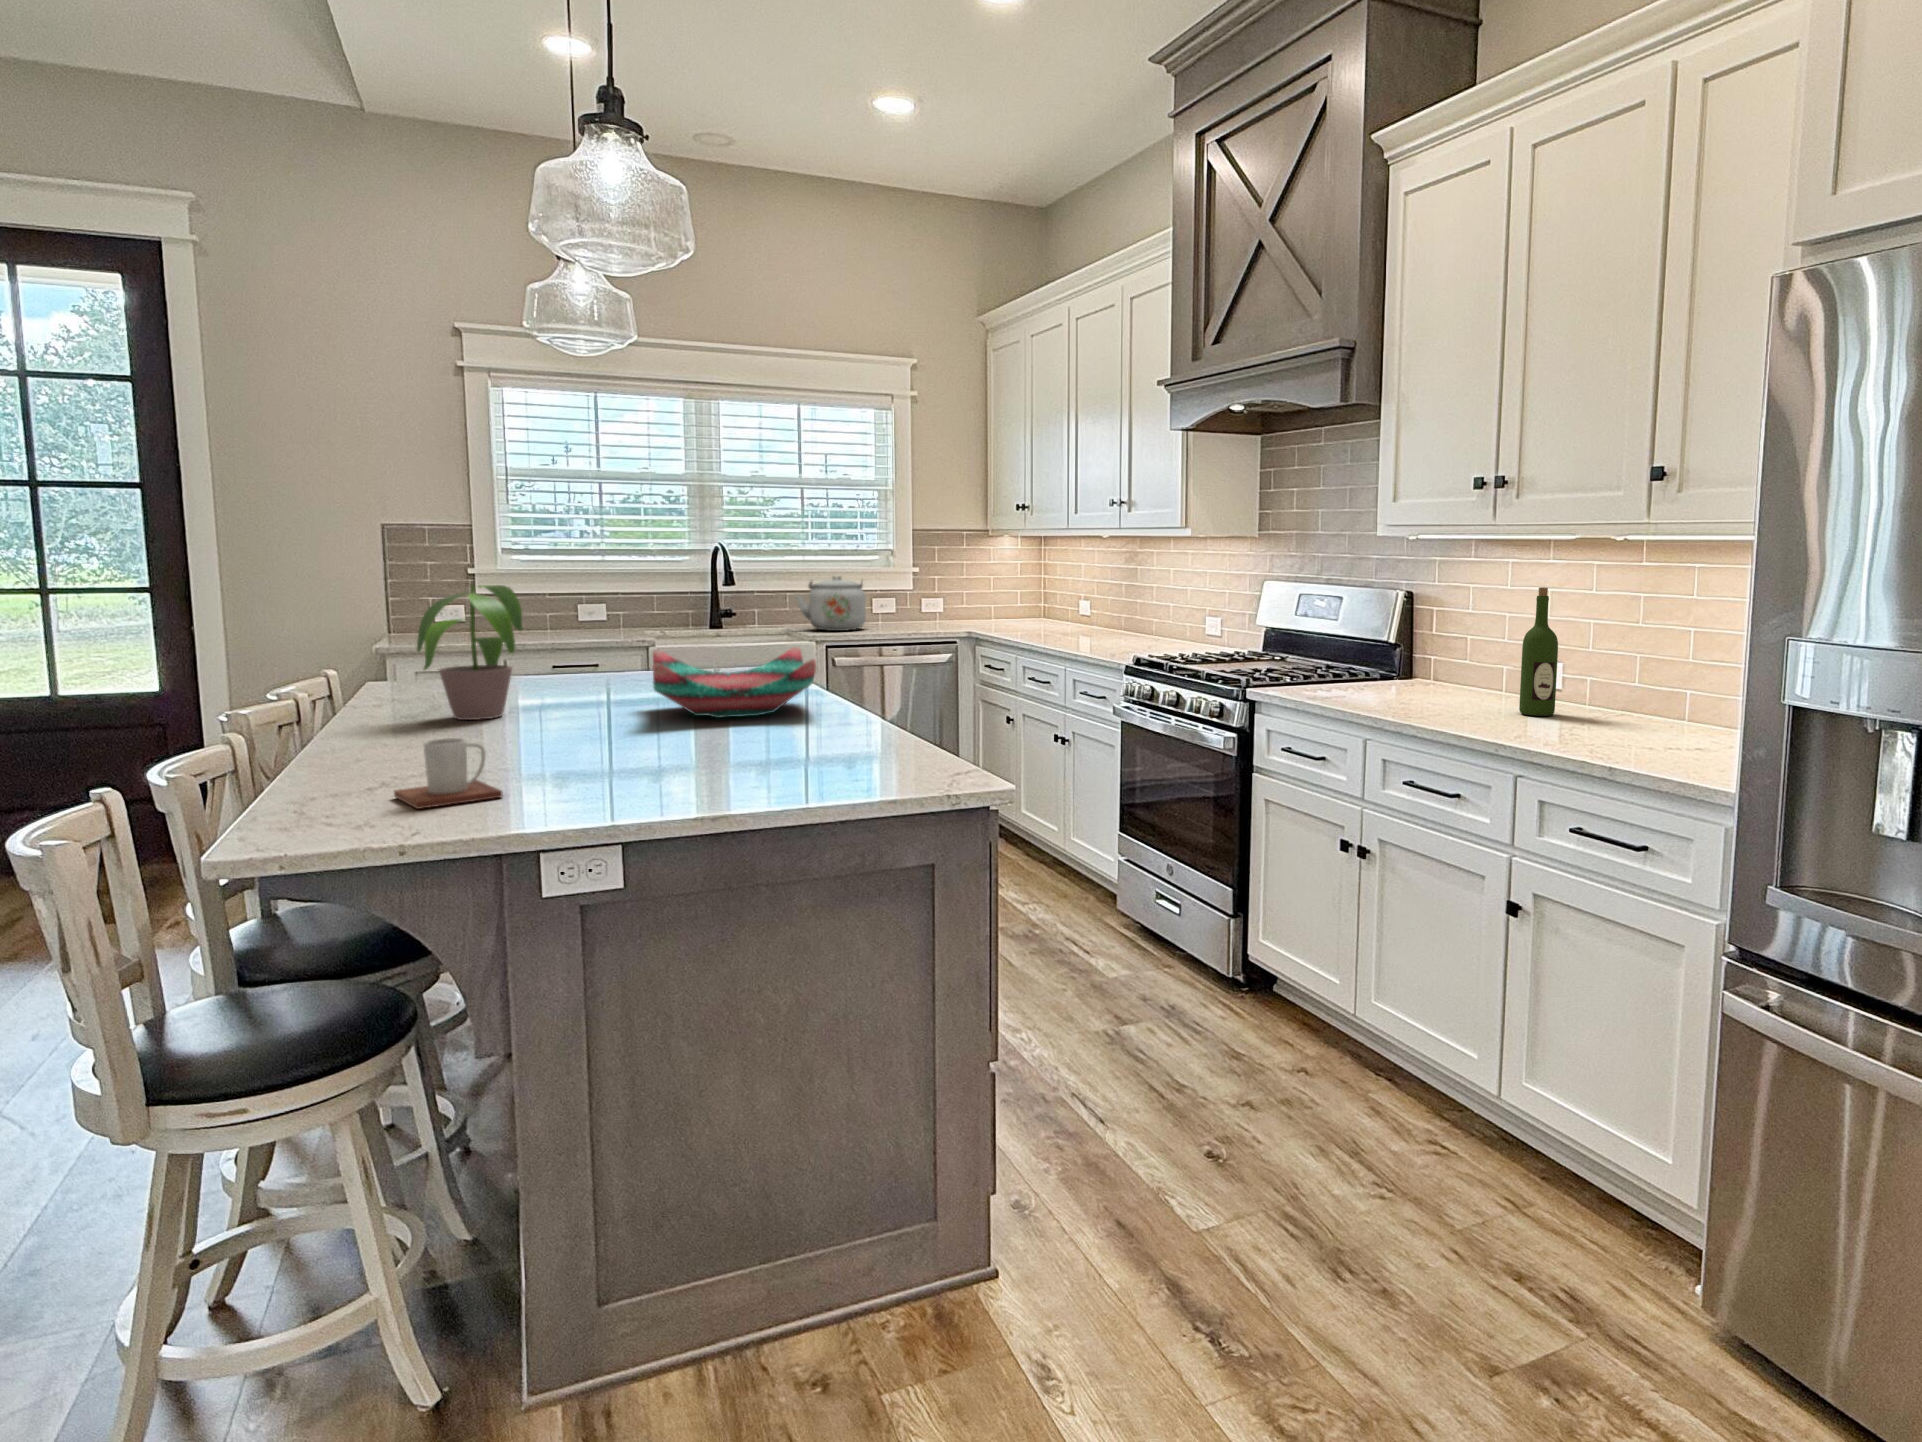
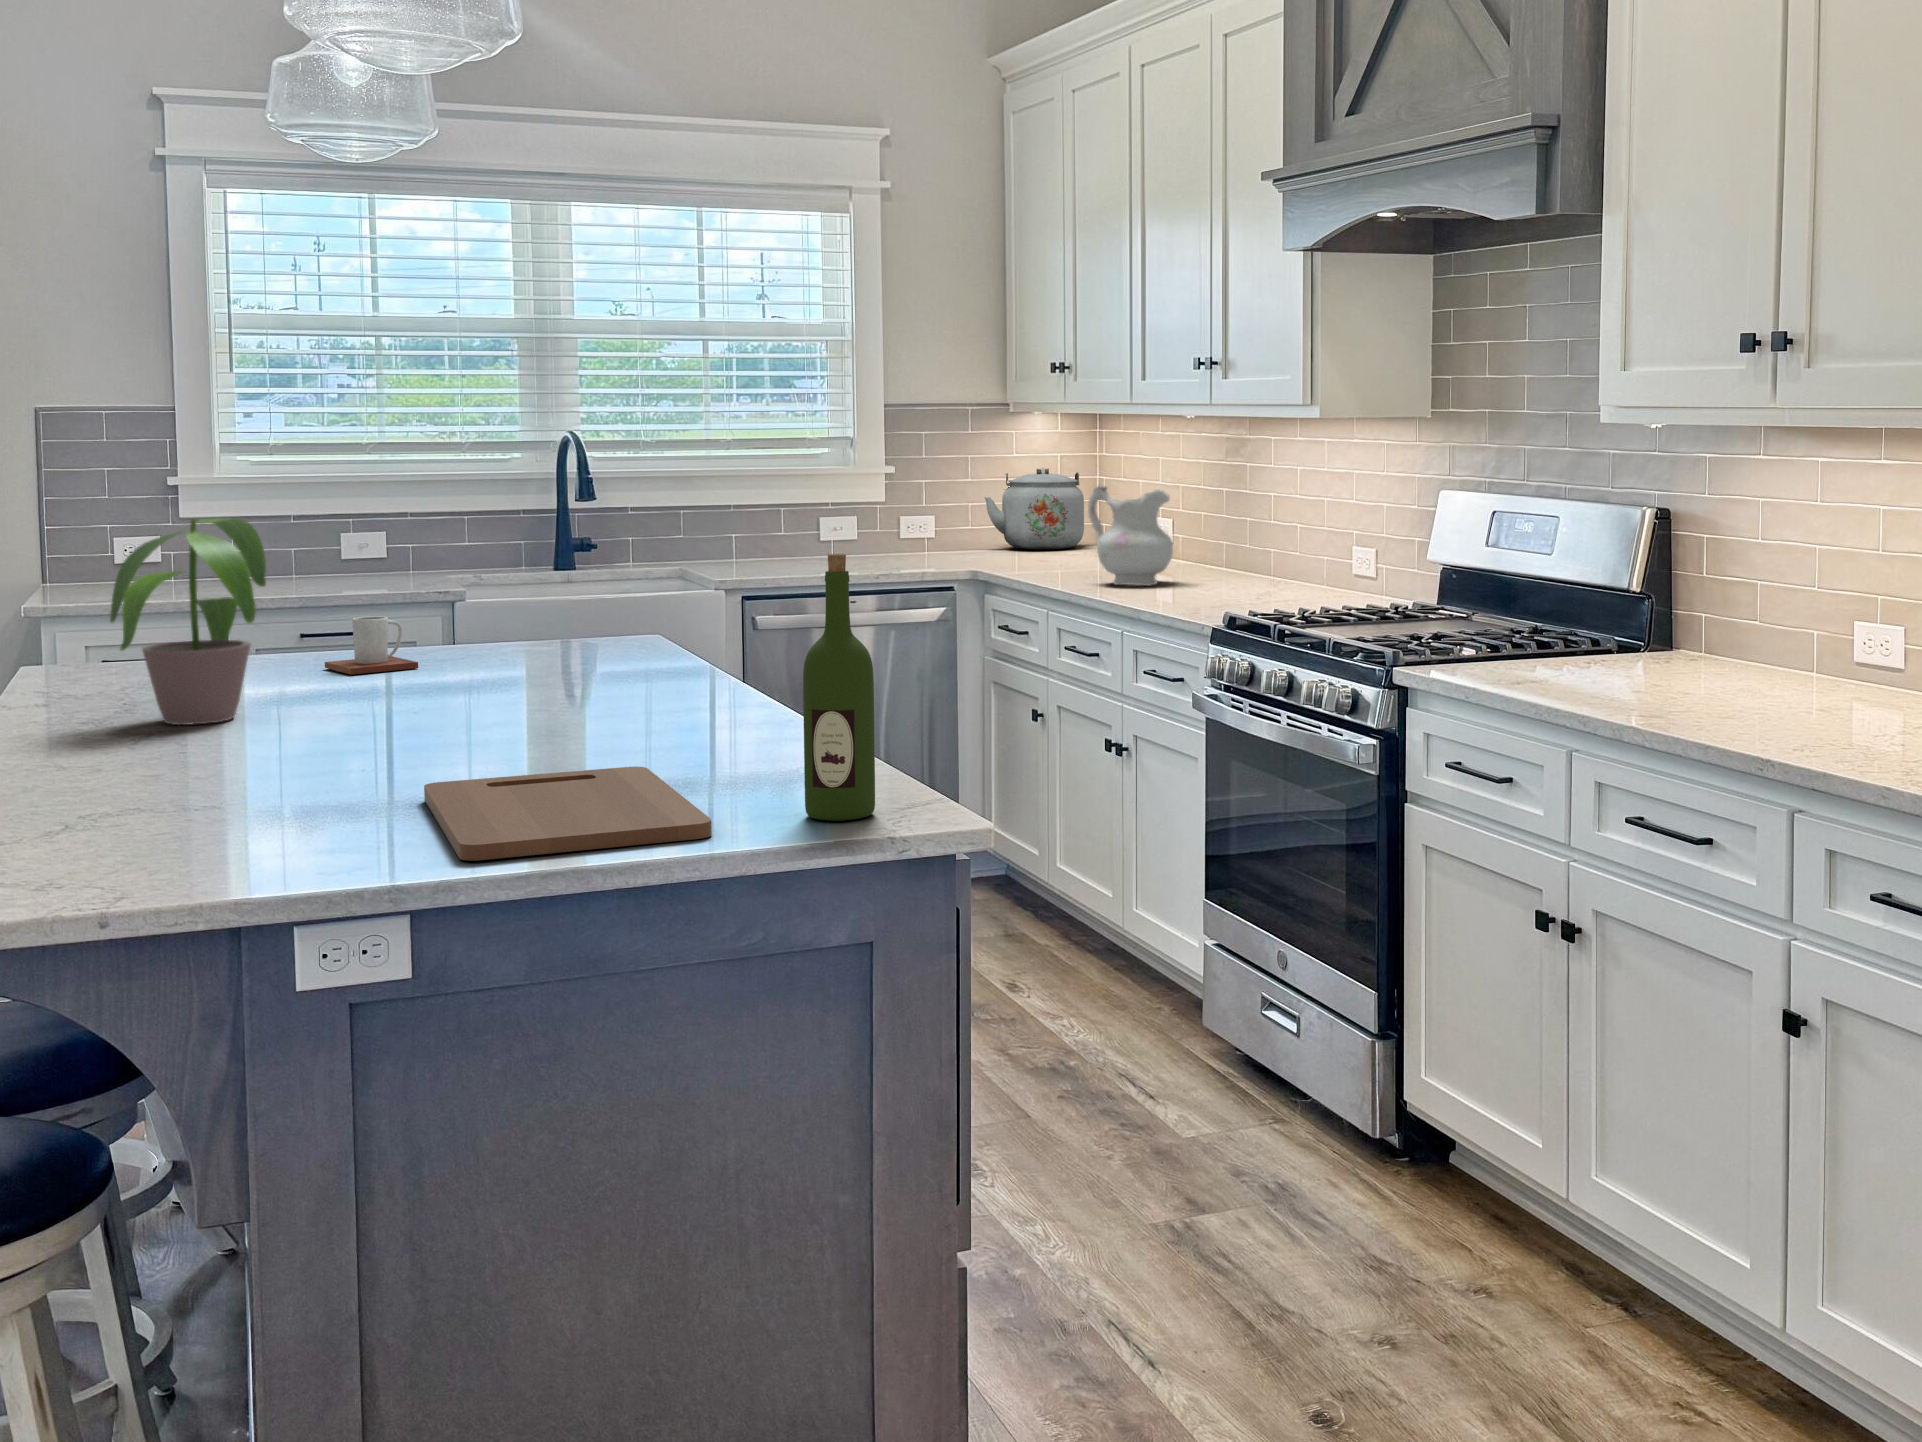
kettle: present [797,576,866,631] -> present [985,468,1084,549]
ceramic pitcher: none [1044,580,1097,642] -> present [1088,486,1173,586]
wine bottle: present [1519,588,1558,716] -> present [803,554,875,821]
decorative bowl: present [653,647,816,718] -> none [459,607,707,720]
mug: present [394,738,503,809] -> present [325,616,418,674]
cutting board: none [631,746,829,807] -> present [424,767,712,861]

